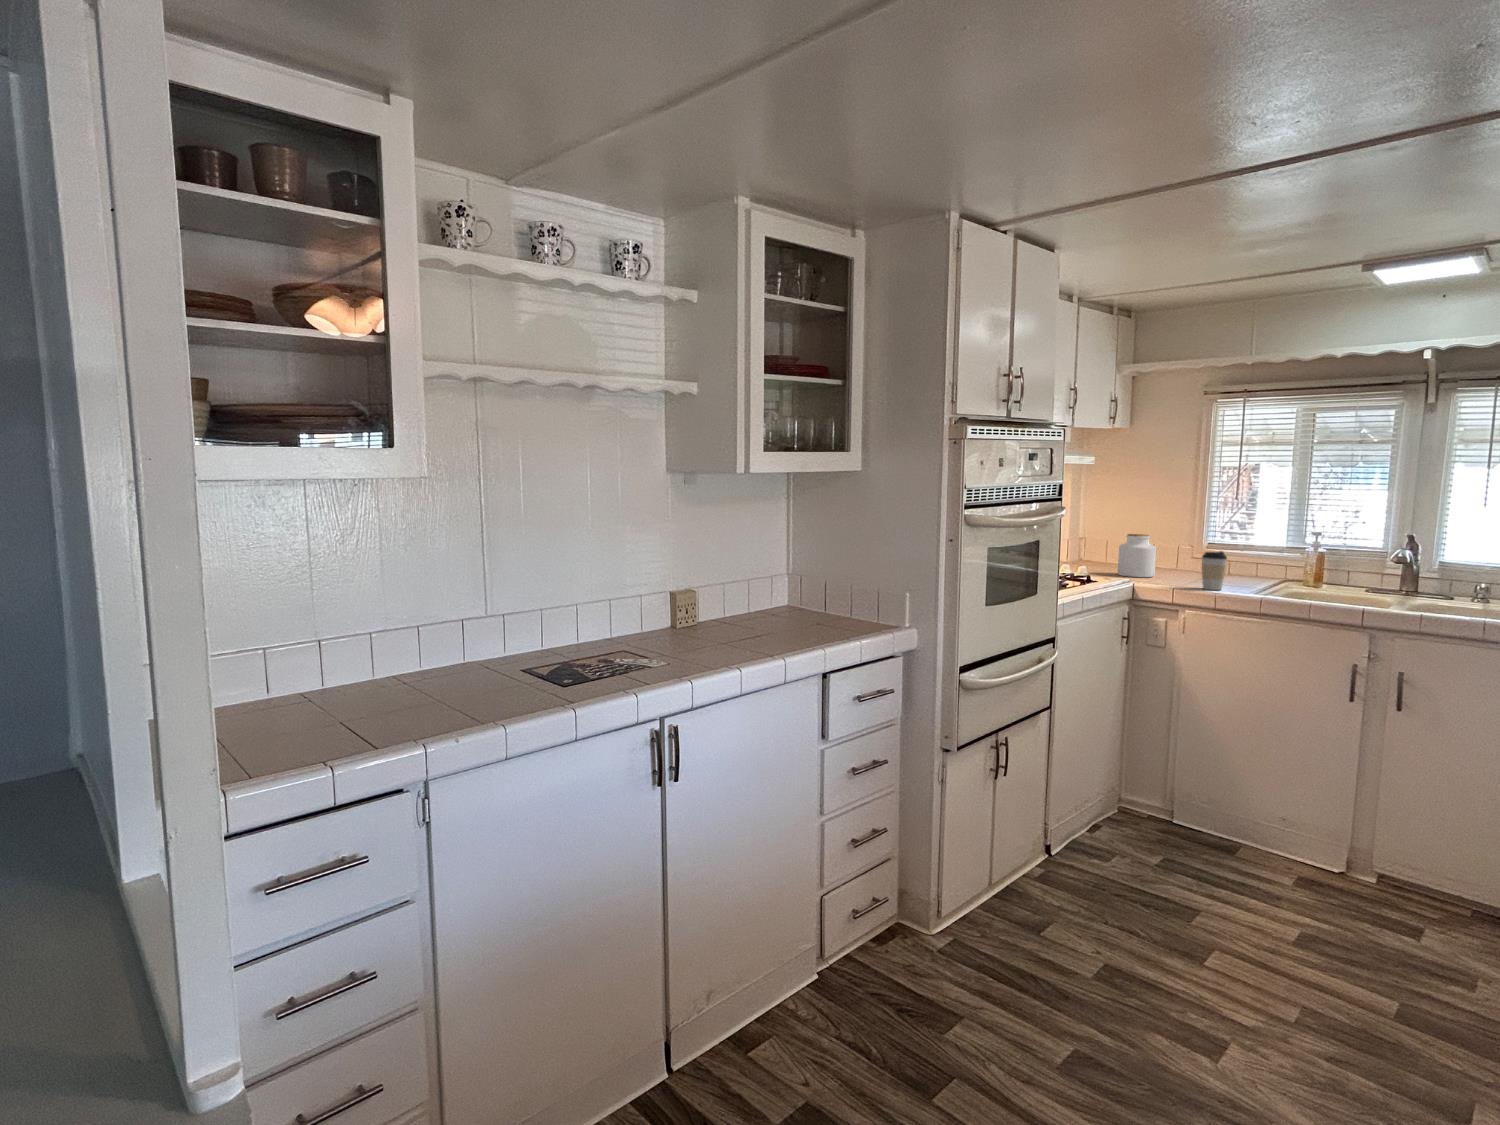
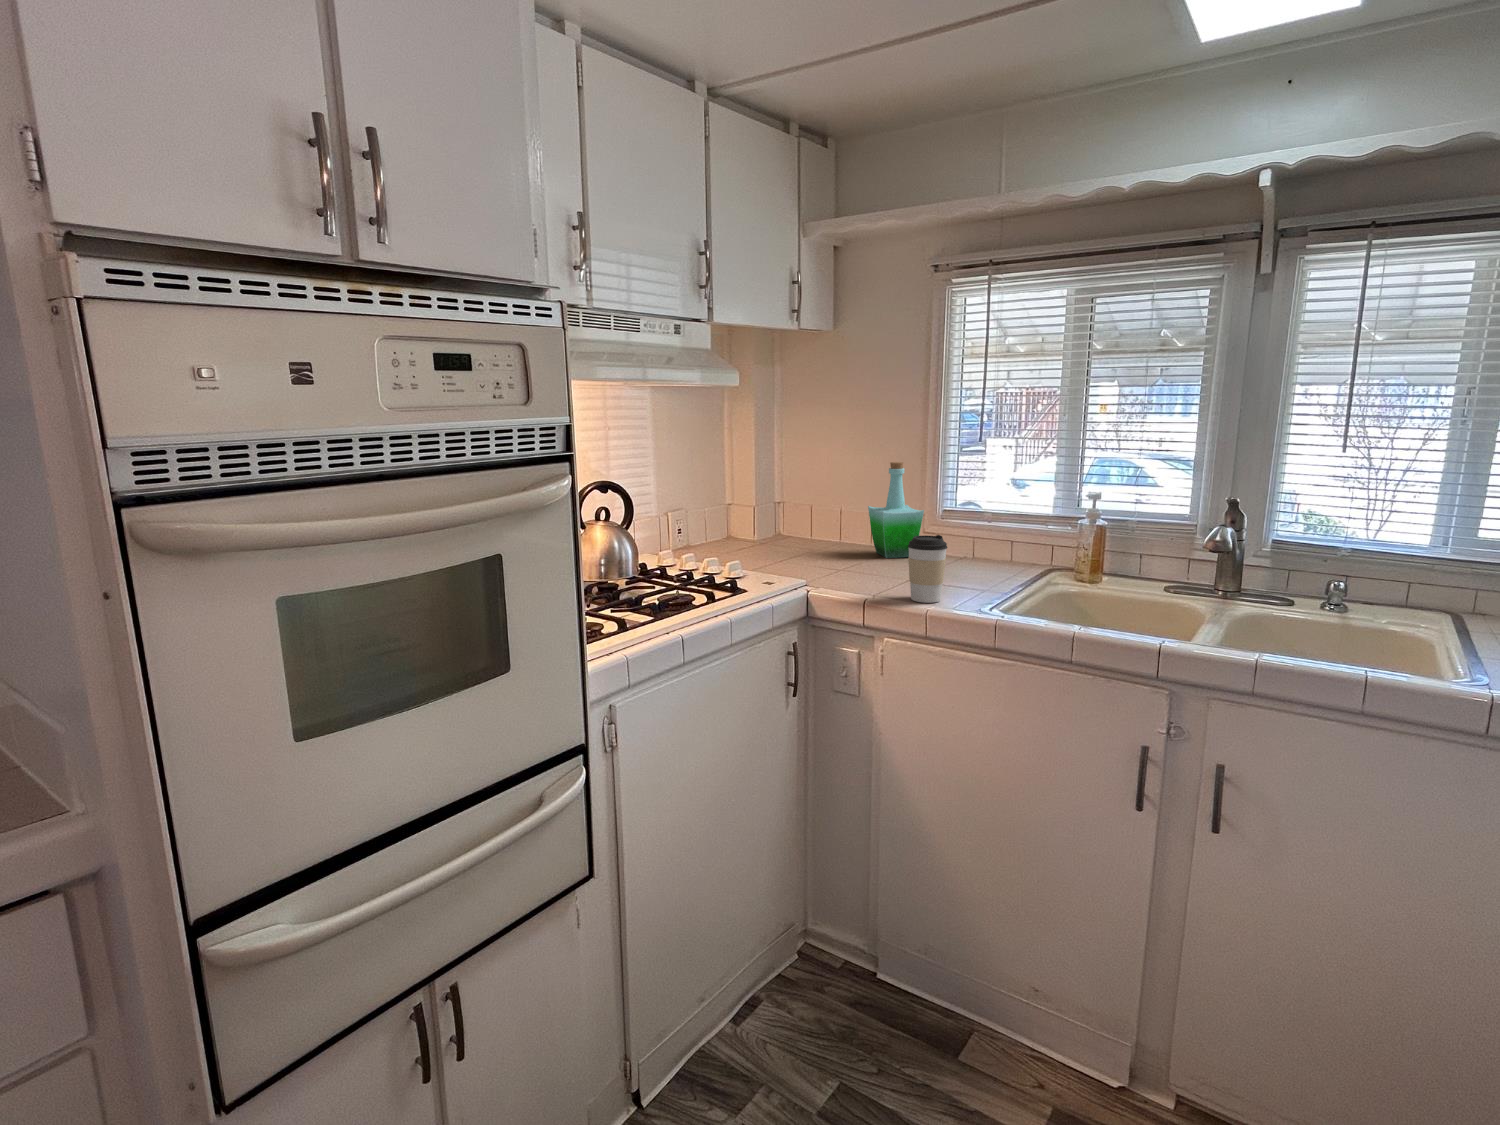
bottle: none [1154,511,1196,573] -> present [868,462,924,558]
jar: present [1118,534,1156,577] -> none [802,502,857,573]

